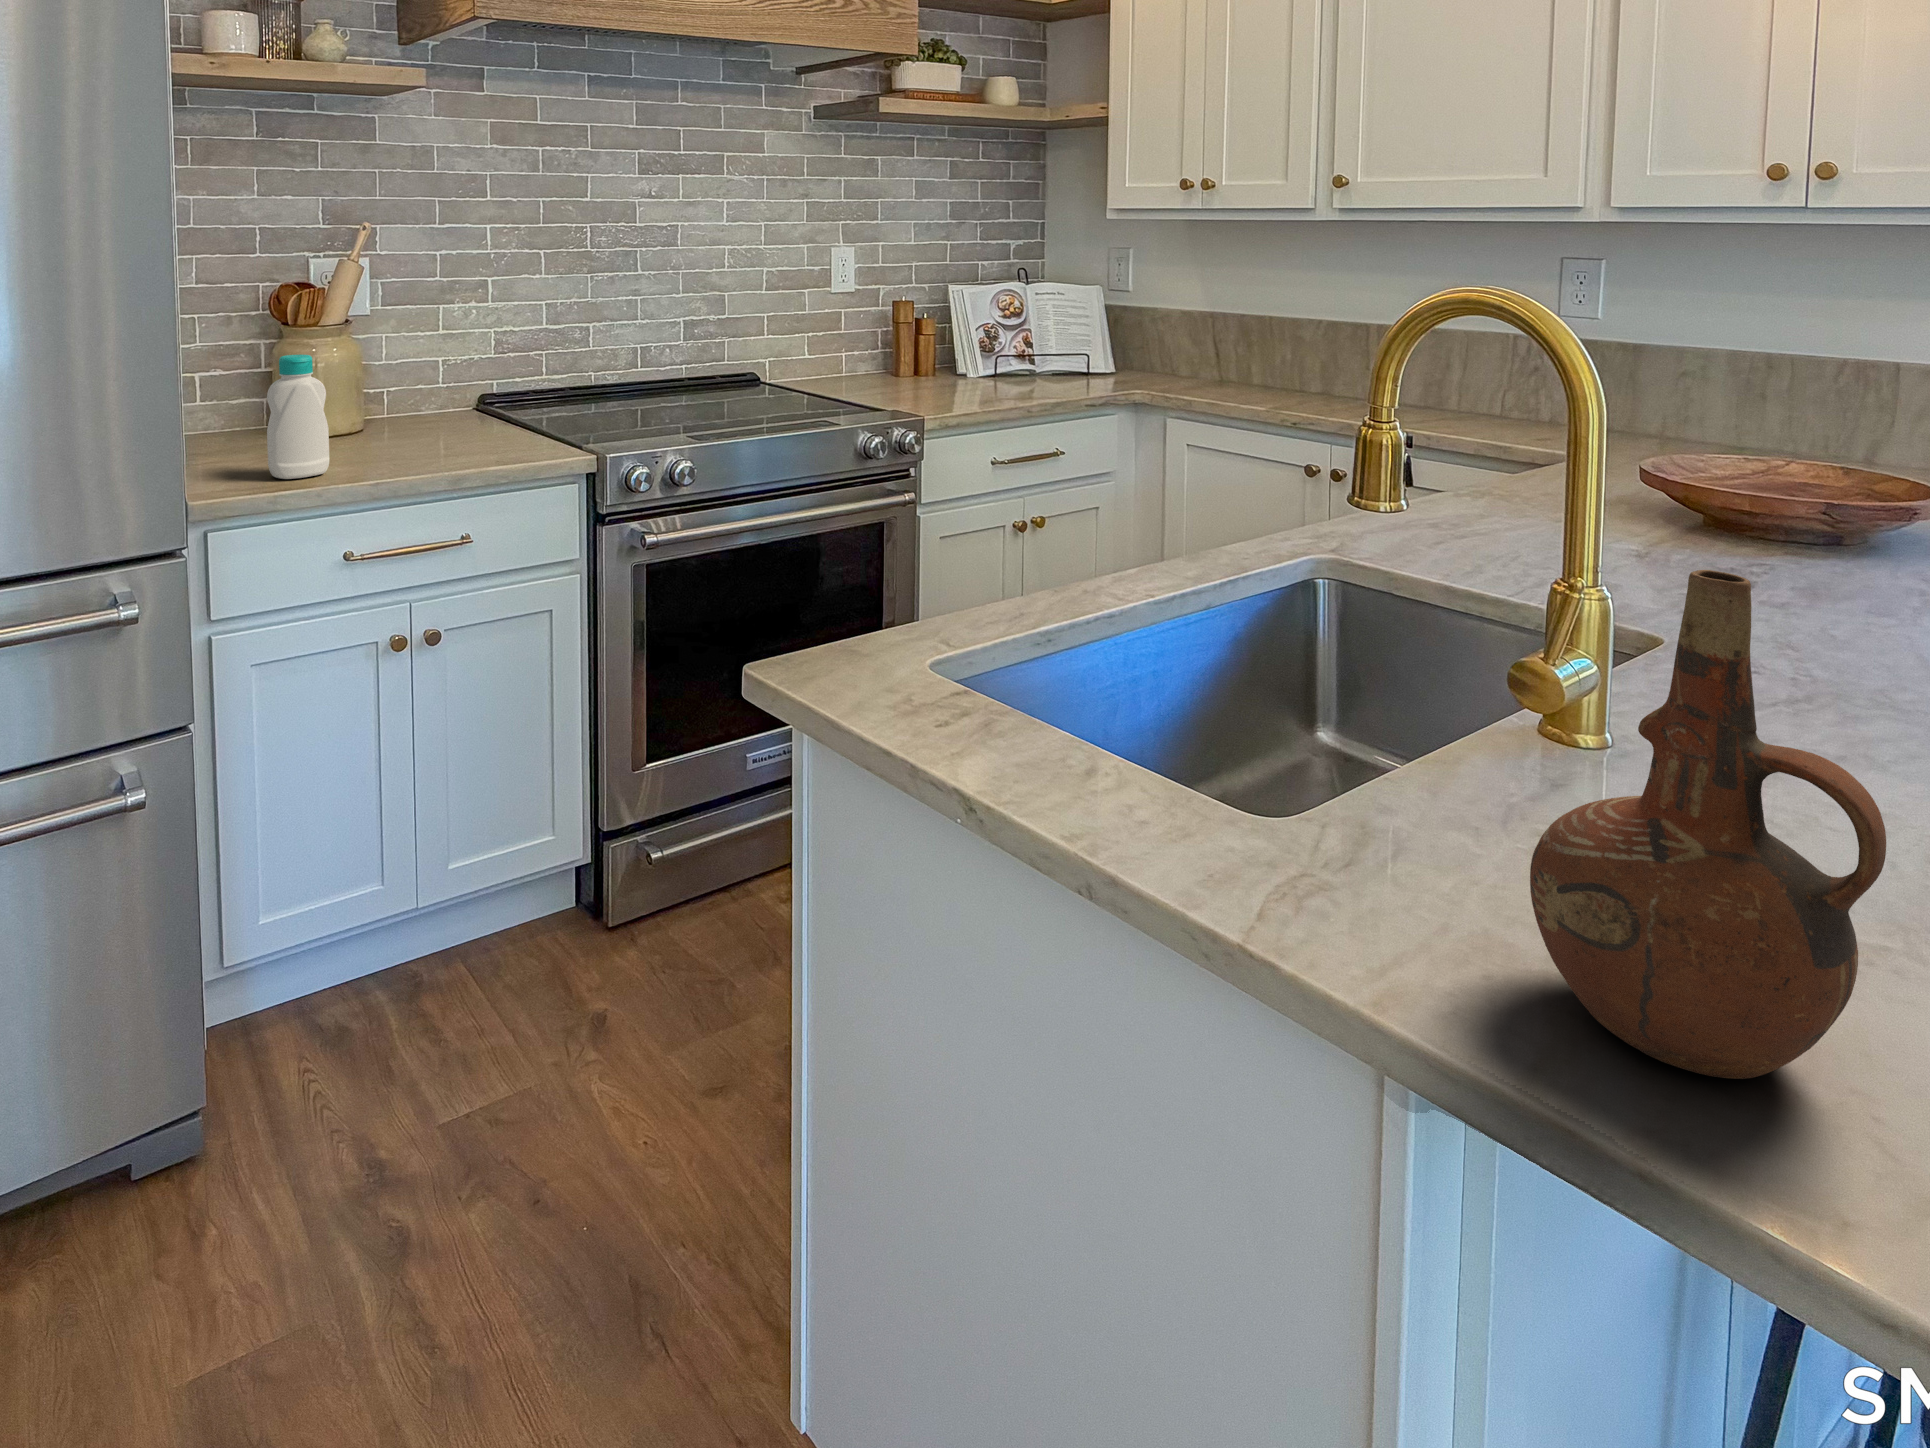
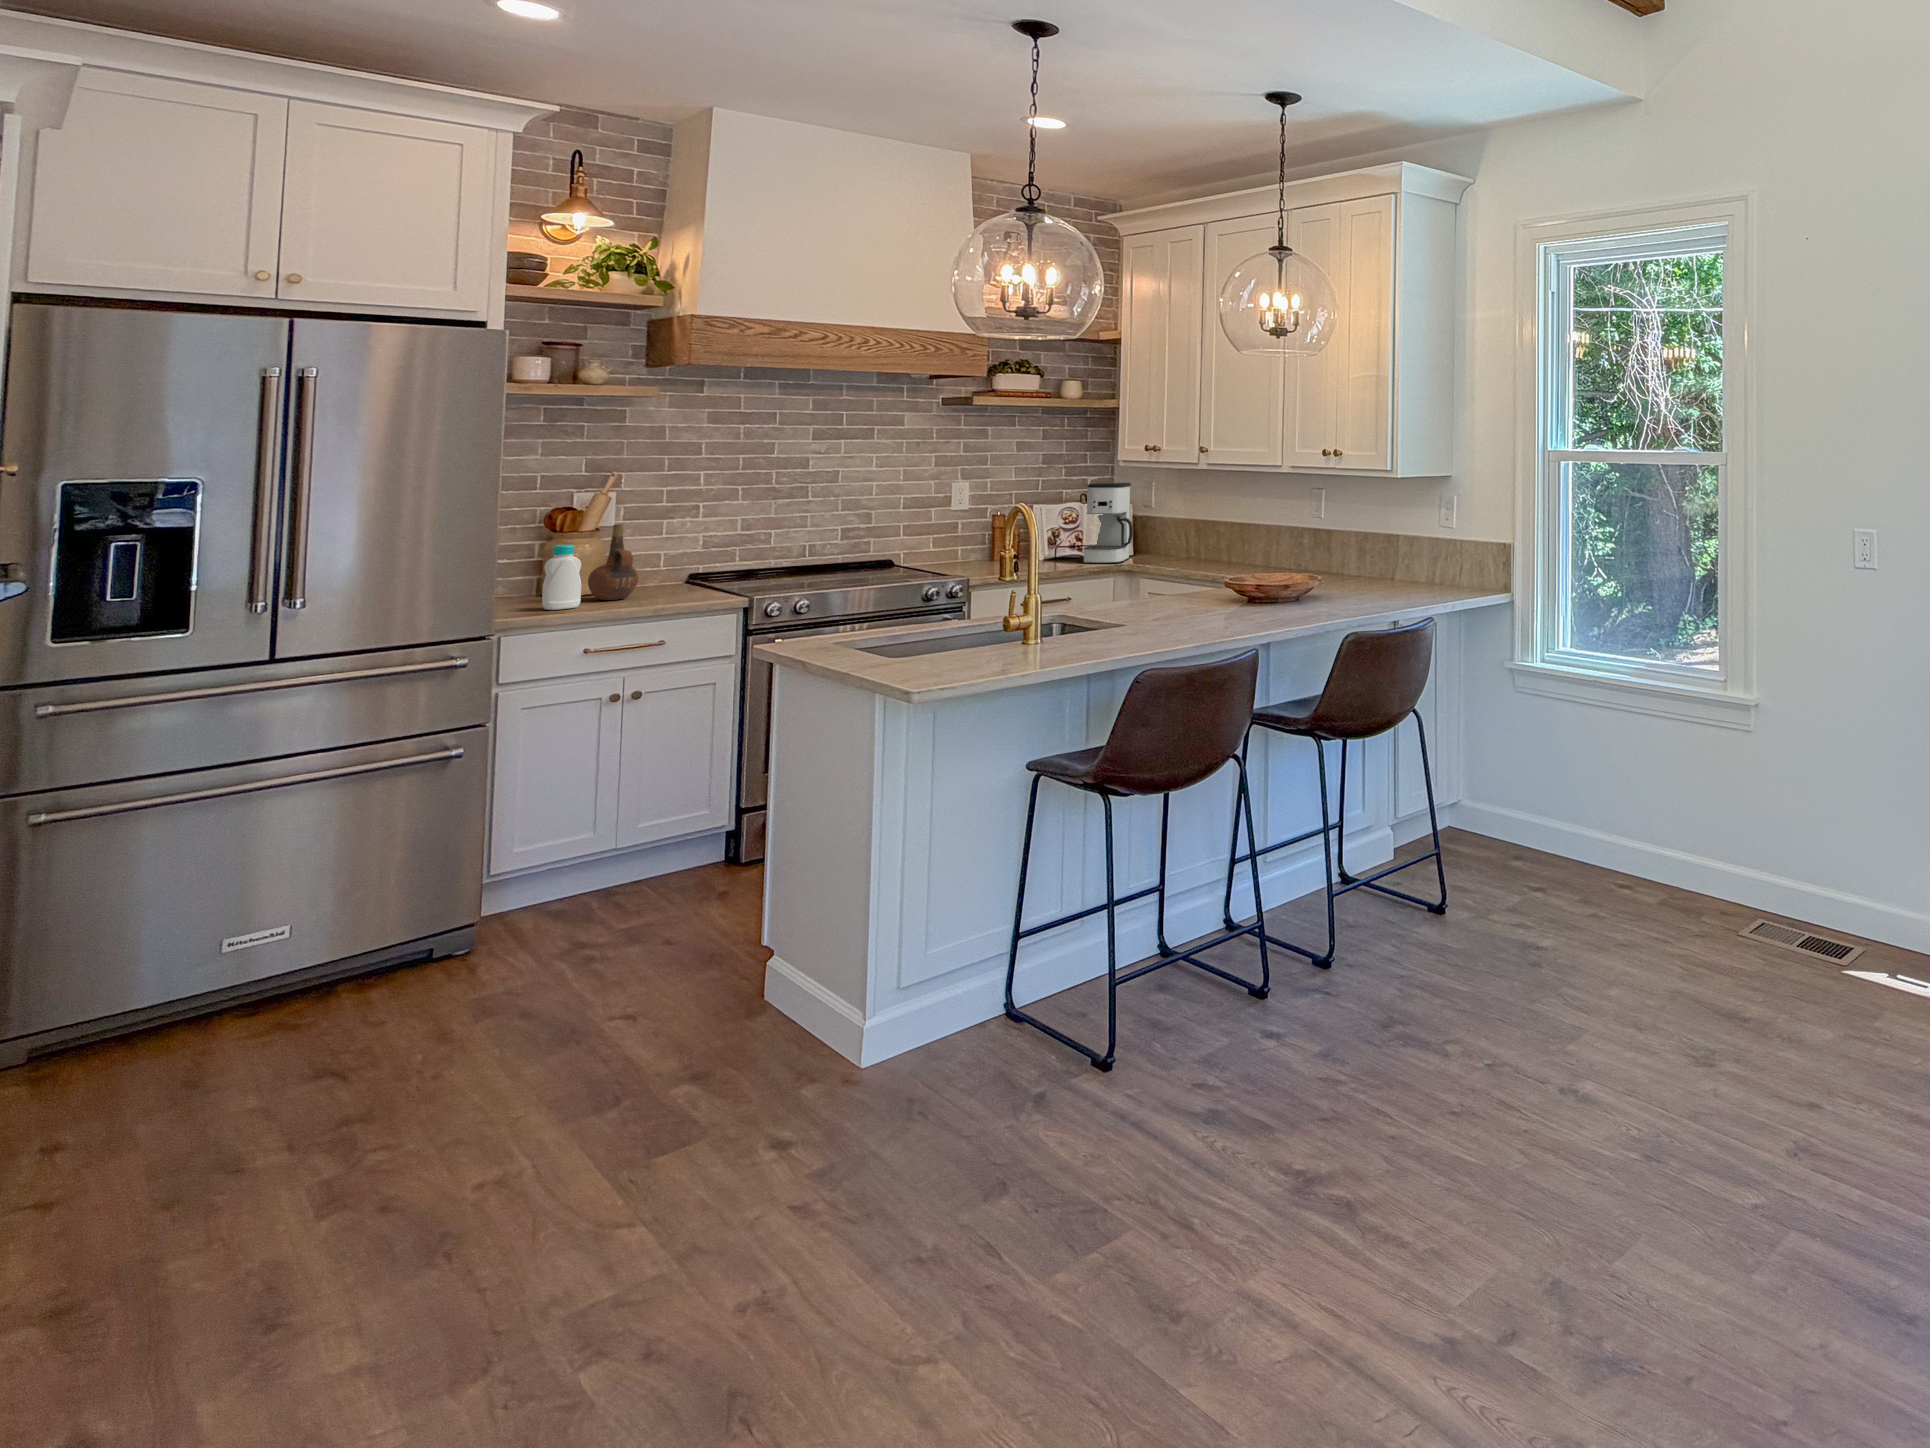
coffee maker: none [1055,248,1136,388] -> present [1084,483,1133,564]
ceramic pitcher: present [1530,570,1886,1079] -> present [588,524,639,600]

